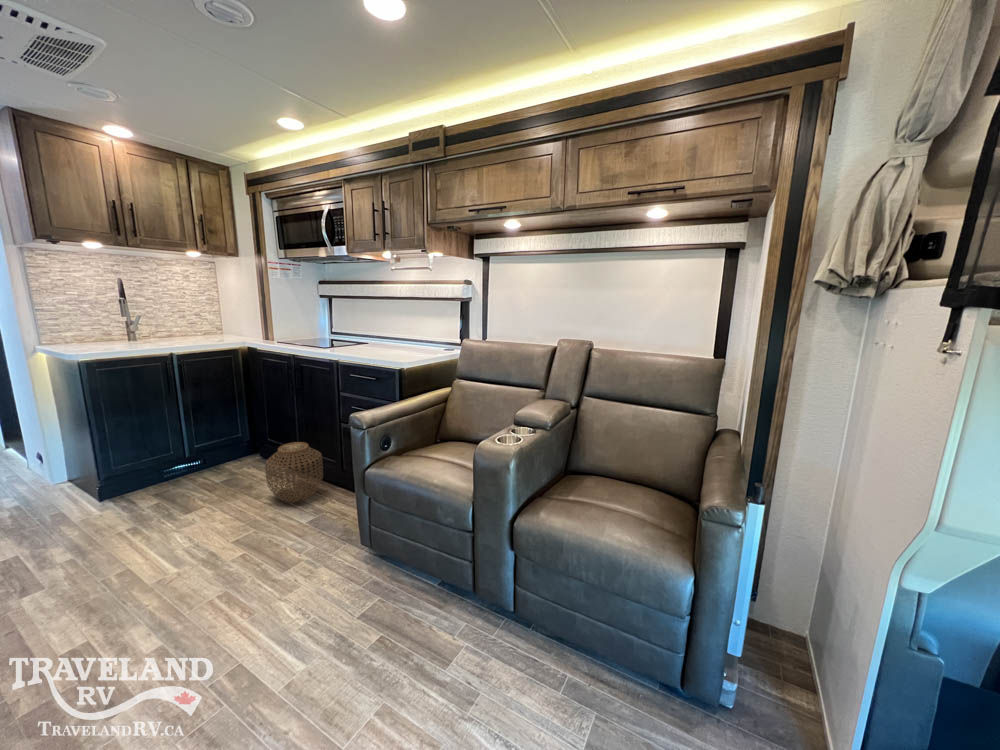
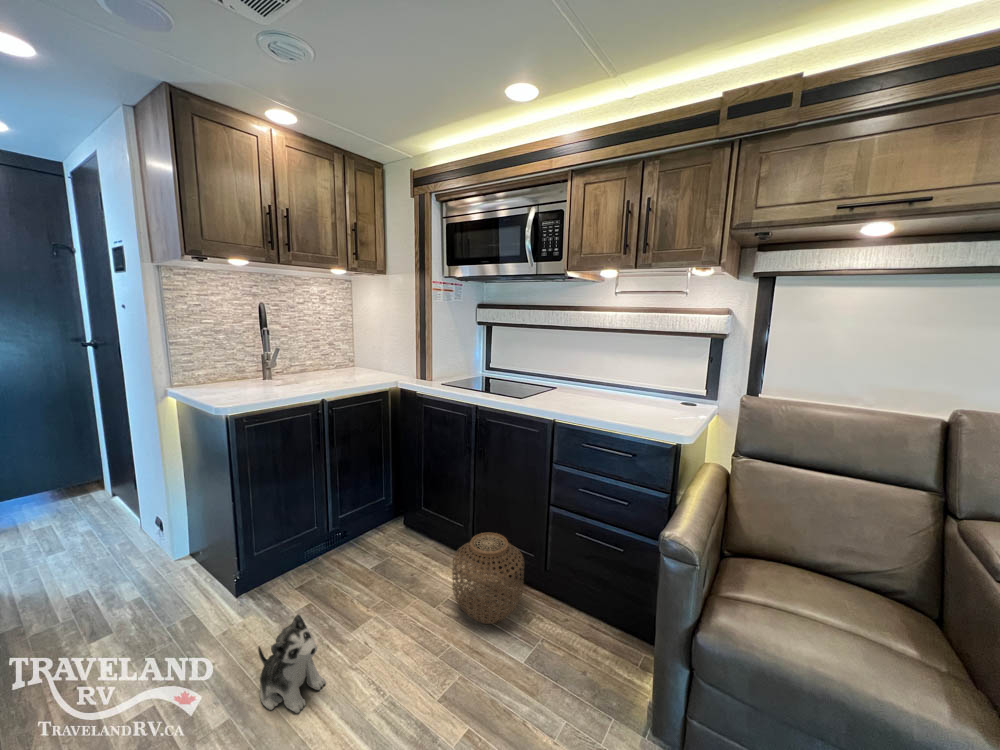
plush toy: none [100,487,153,550] -> present [258,614,326,713]

